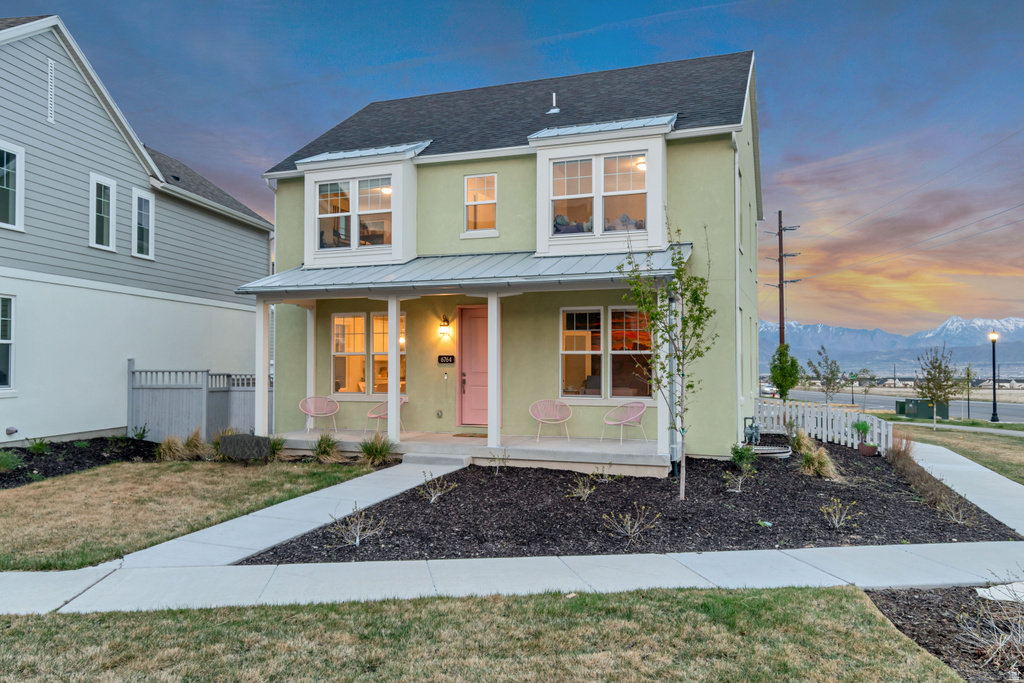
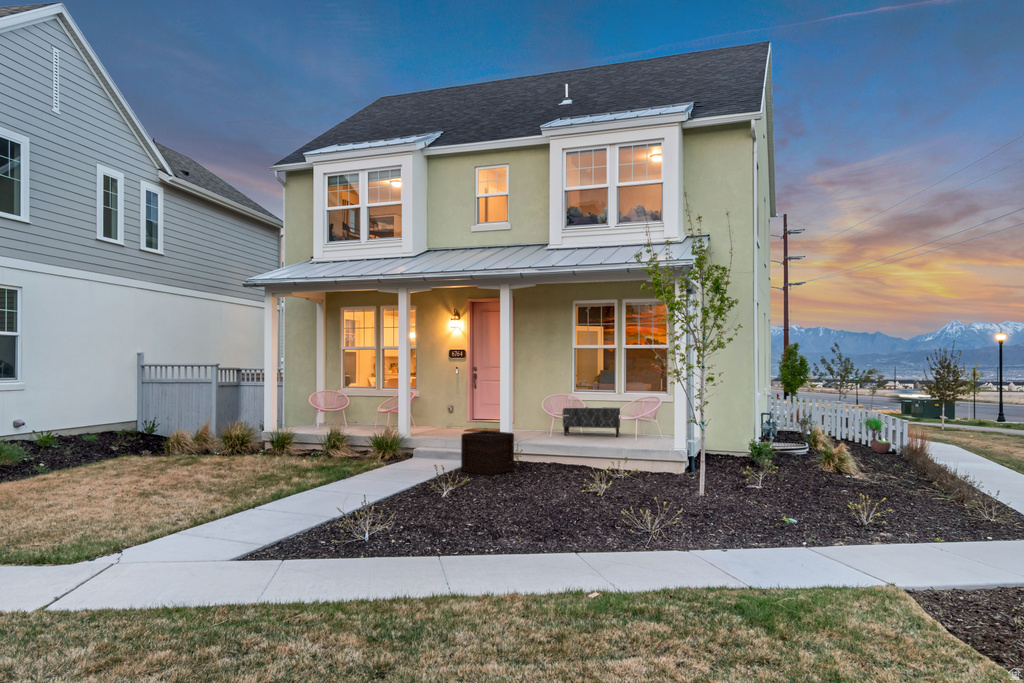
bench: present [219,434,270,467] -> present [563,407,621,437]
wooden crate: none [451,436,503,481] -> present [461,431,514,475]

